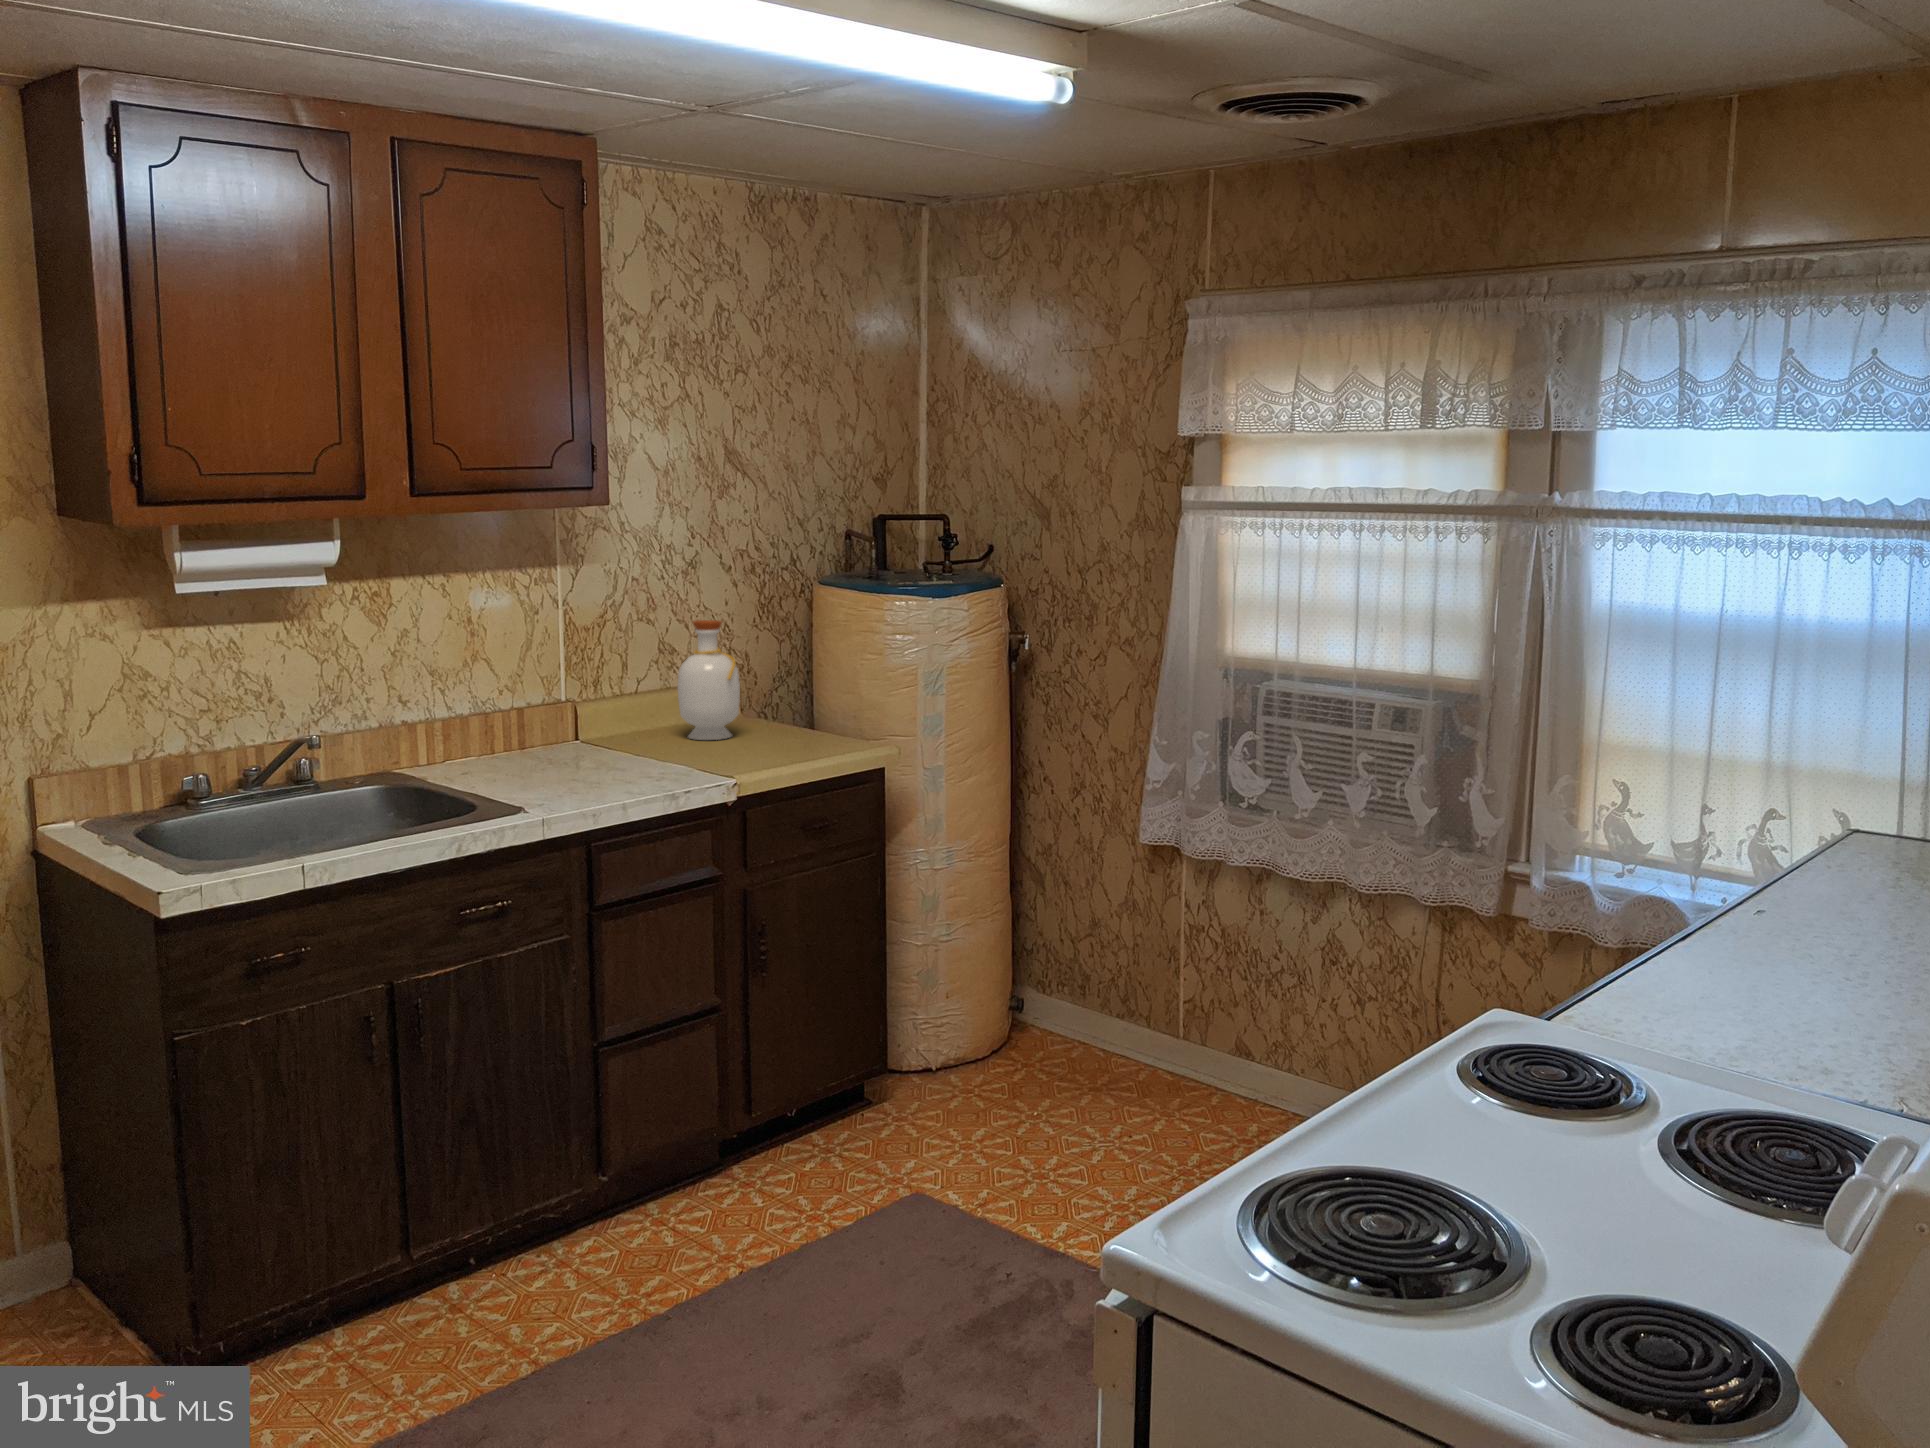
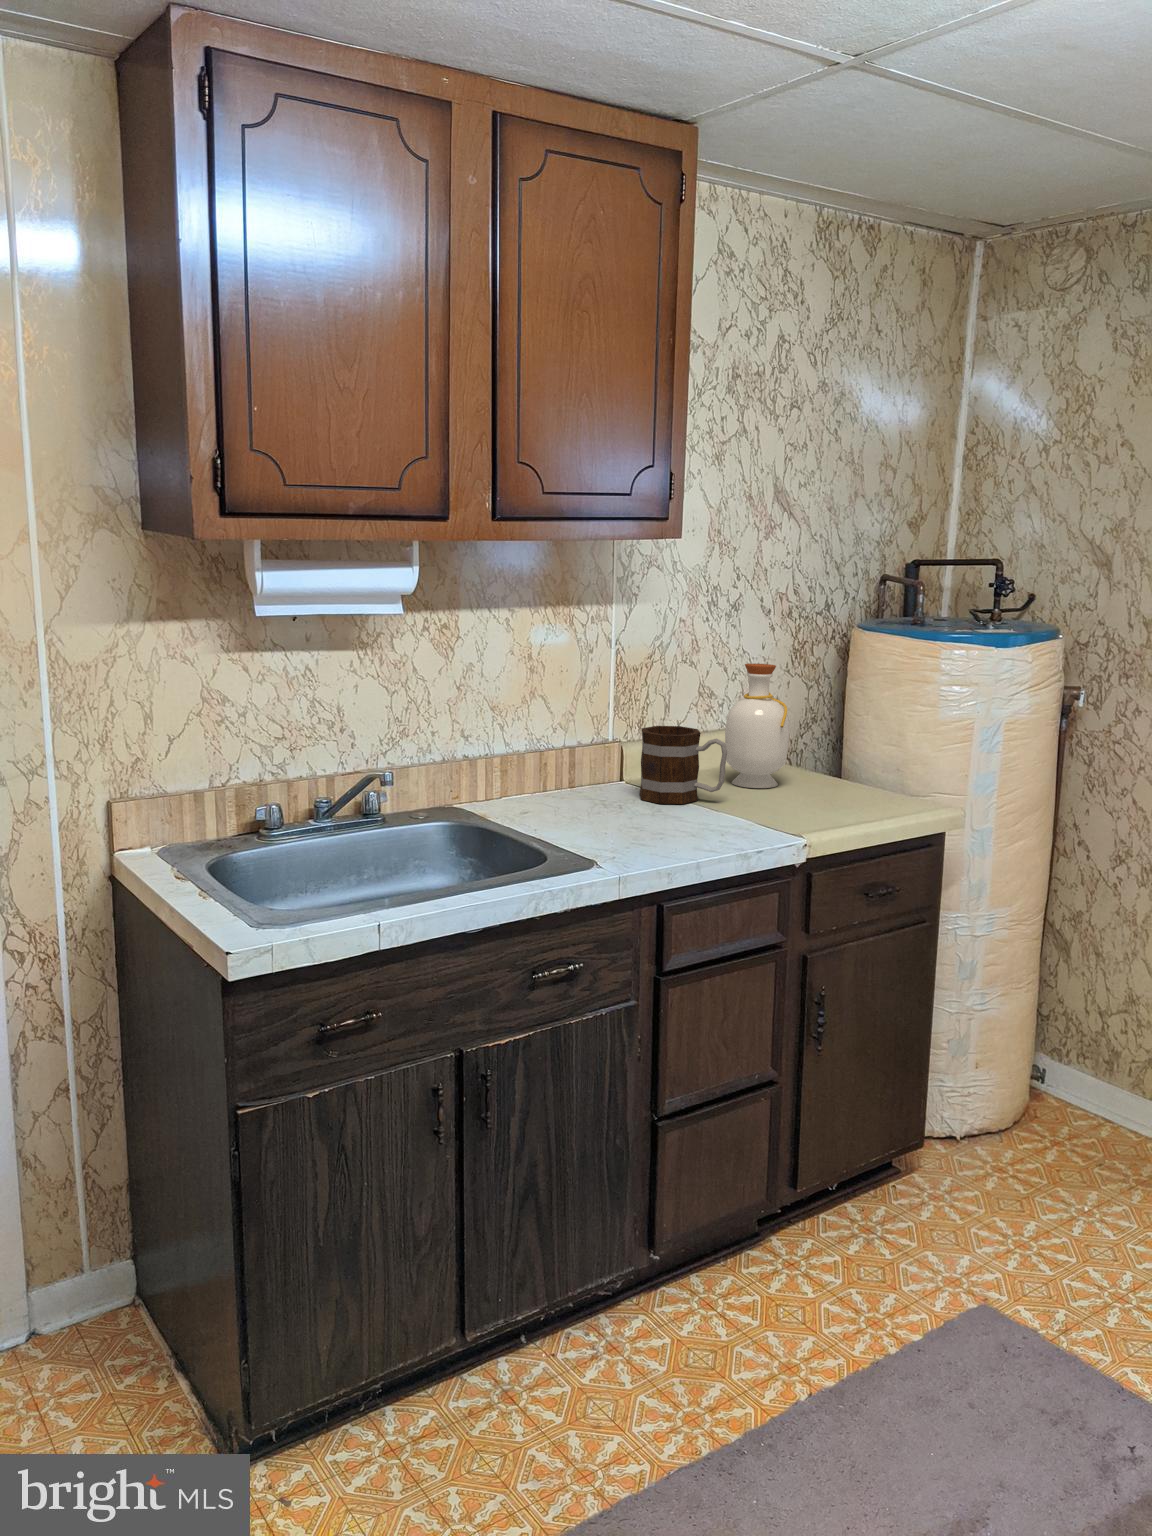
mug: none [587,683,670,758] -> present [639,726,727,804]

